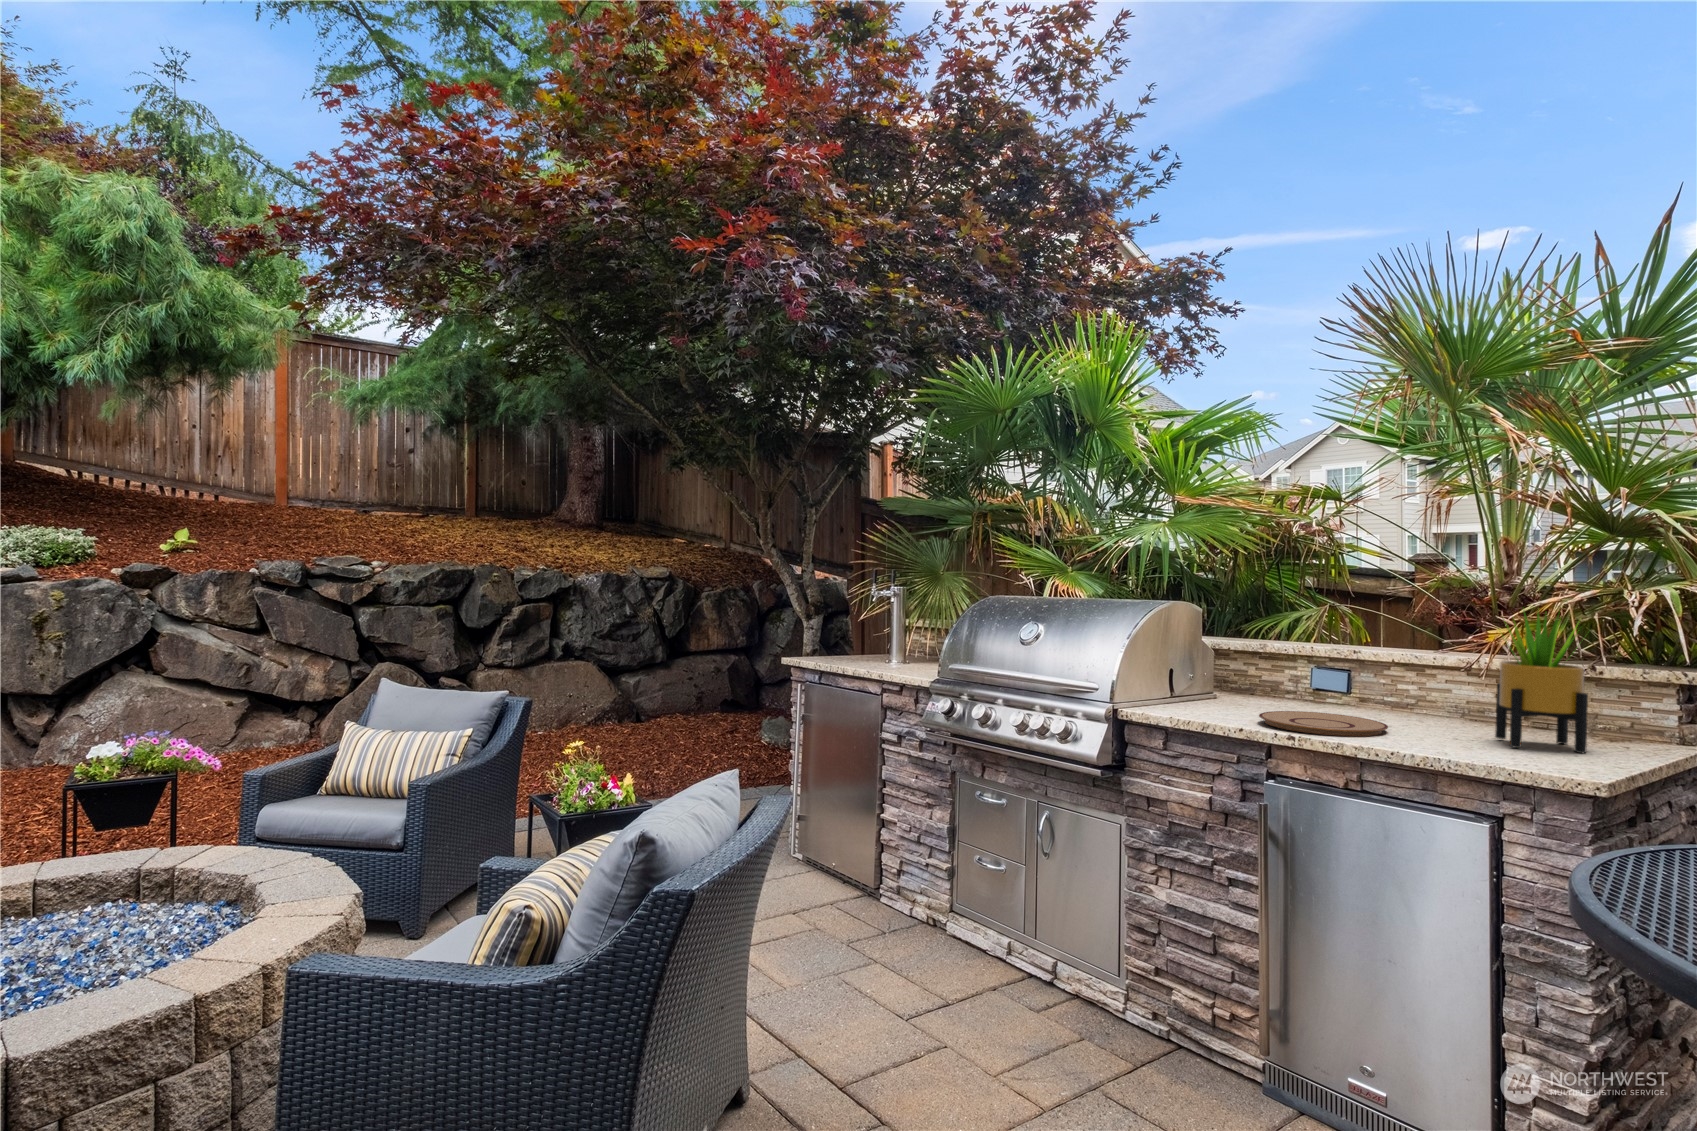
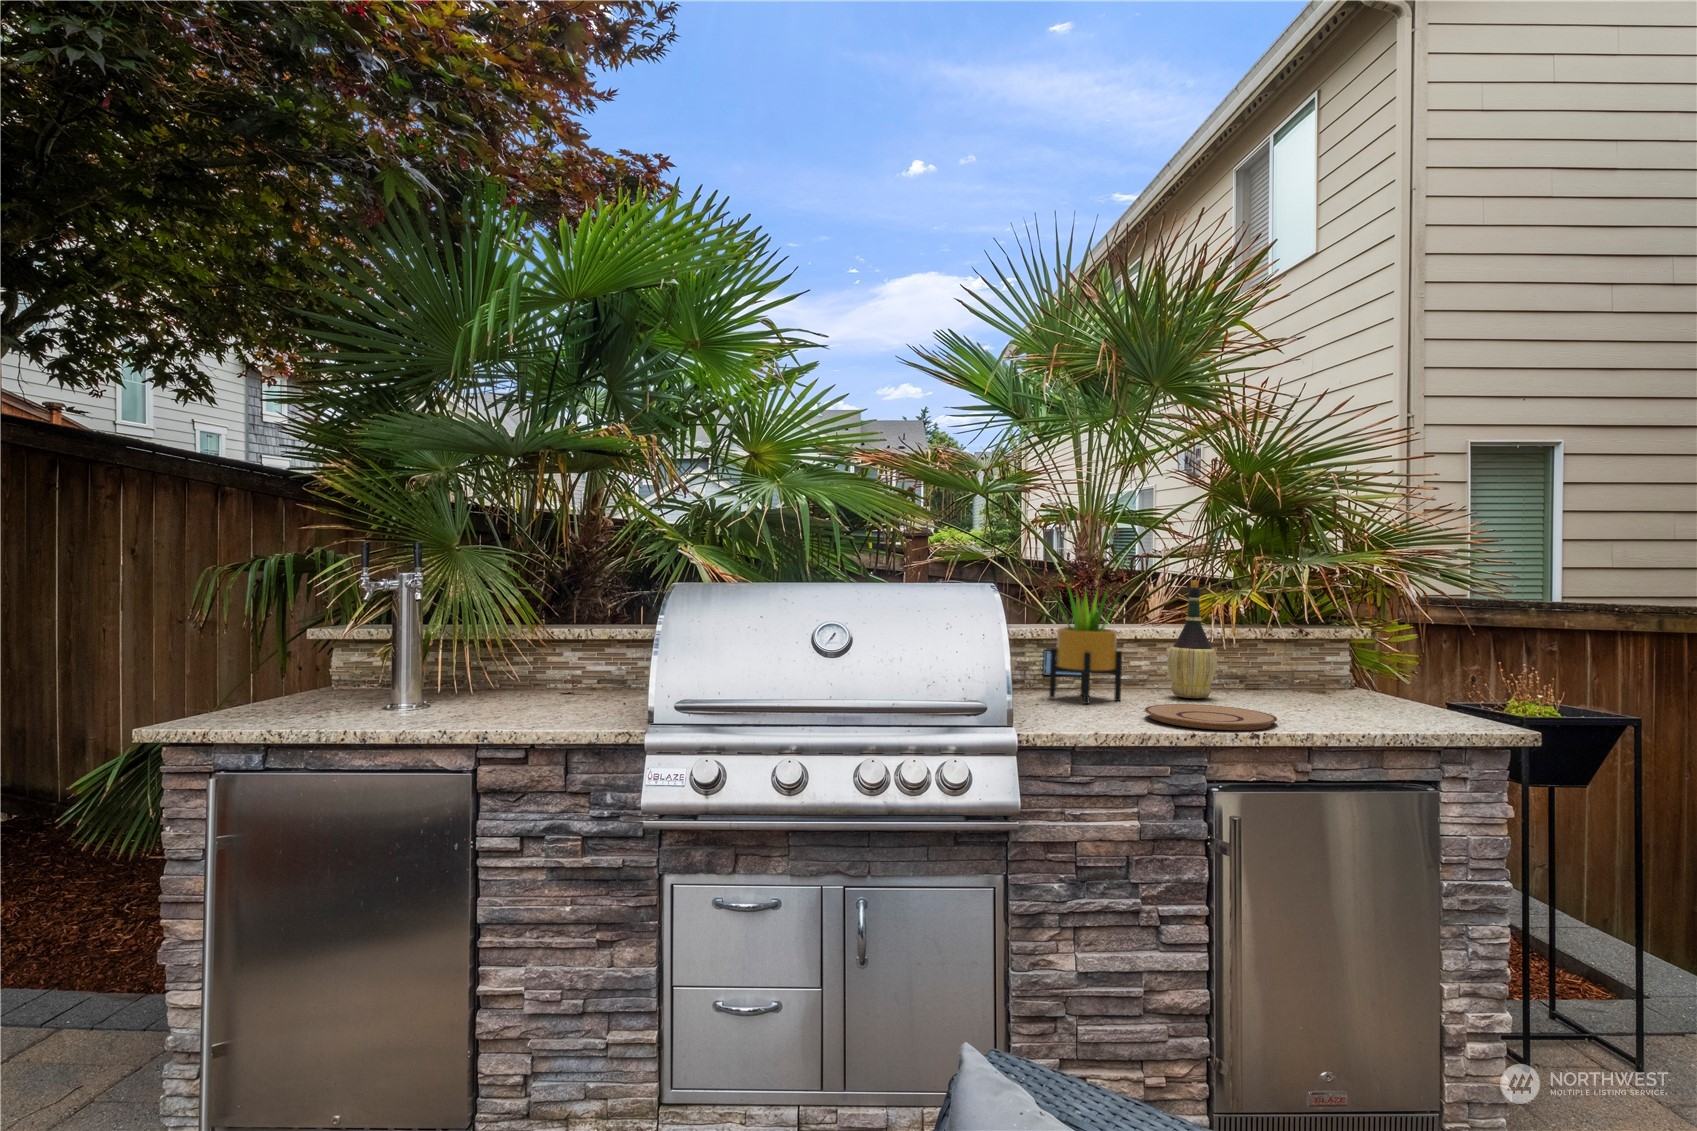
wine bottle: none [1399,603,1454,721] -> present [1167,580,1217,698]
potted plant: present [1495,613,1588,753] -> present [1049,586,1122,704]

